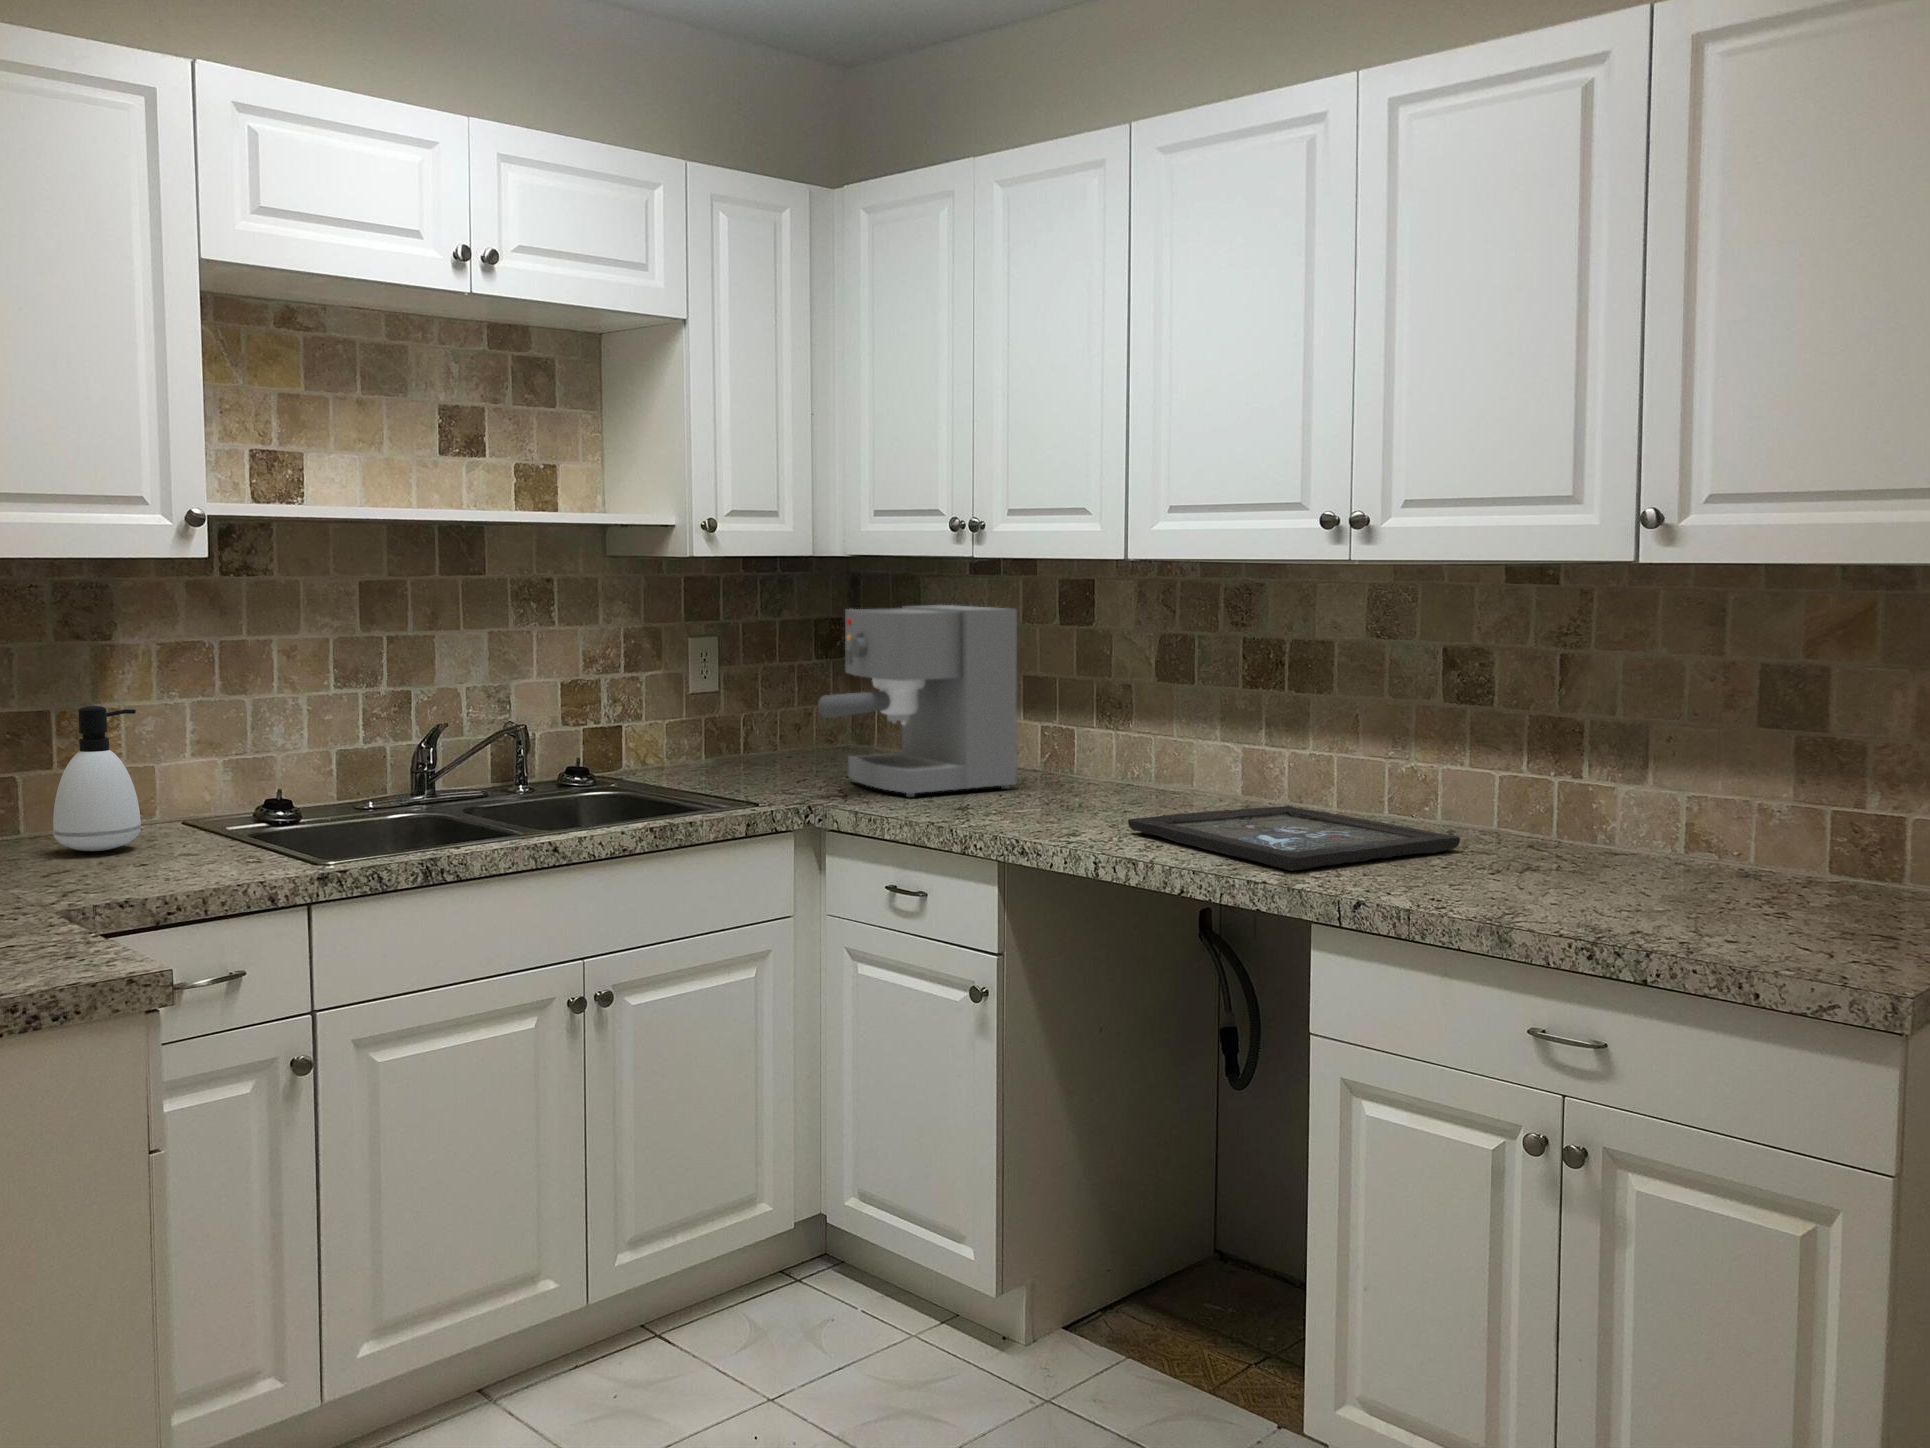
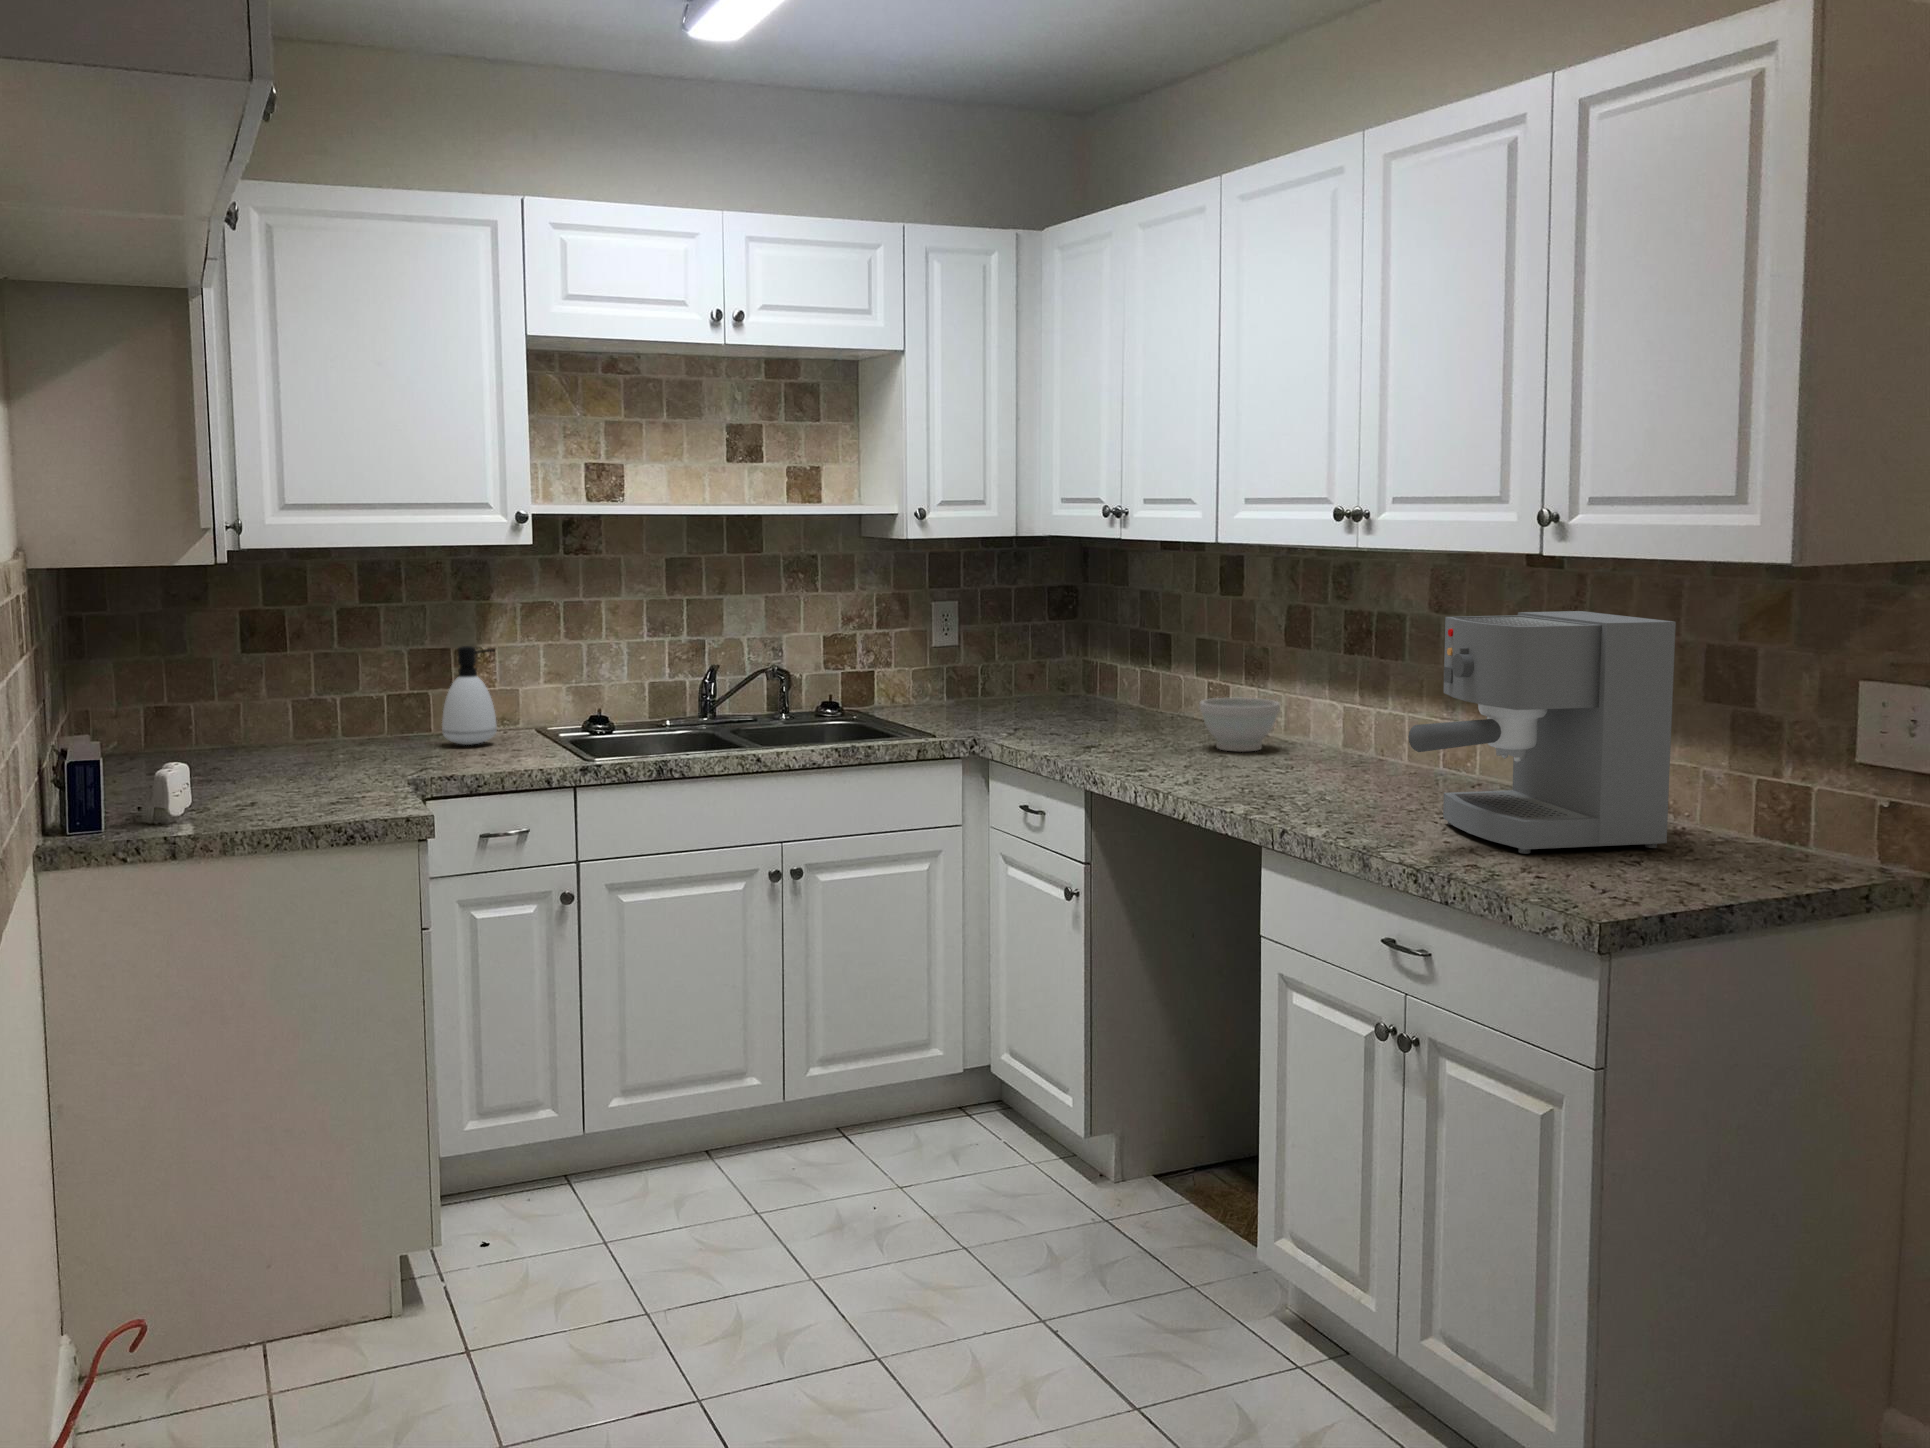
coffee maker: present [818,605,1017,797] -> present [1408,611,1676,854]
bowl: none [1087,742,1180,806] -> present [1200,698,1280,752]
tray: present [1128,806,1460,870] -> none [1189,757,1446,805]

